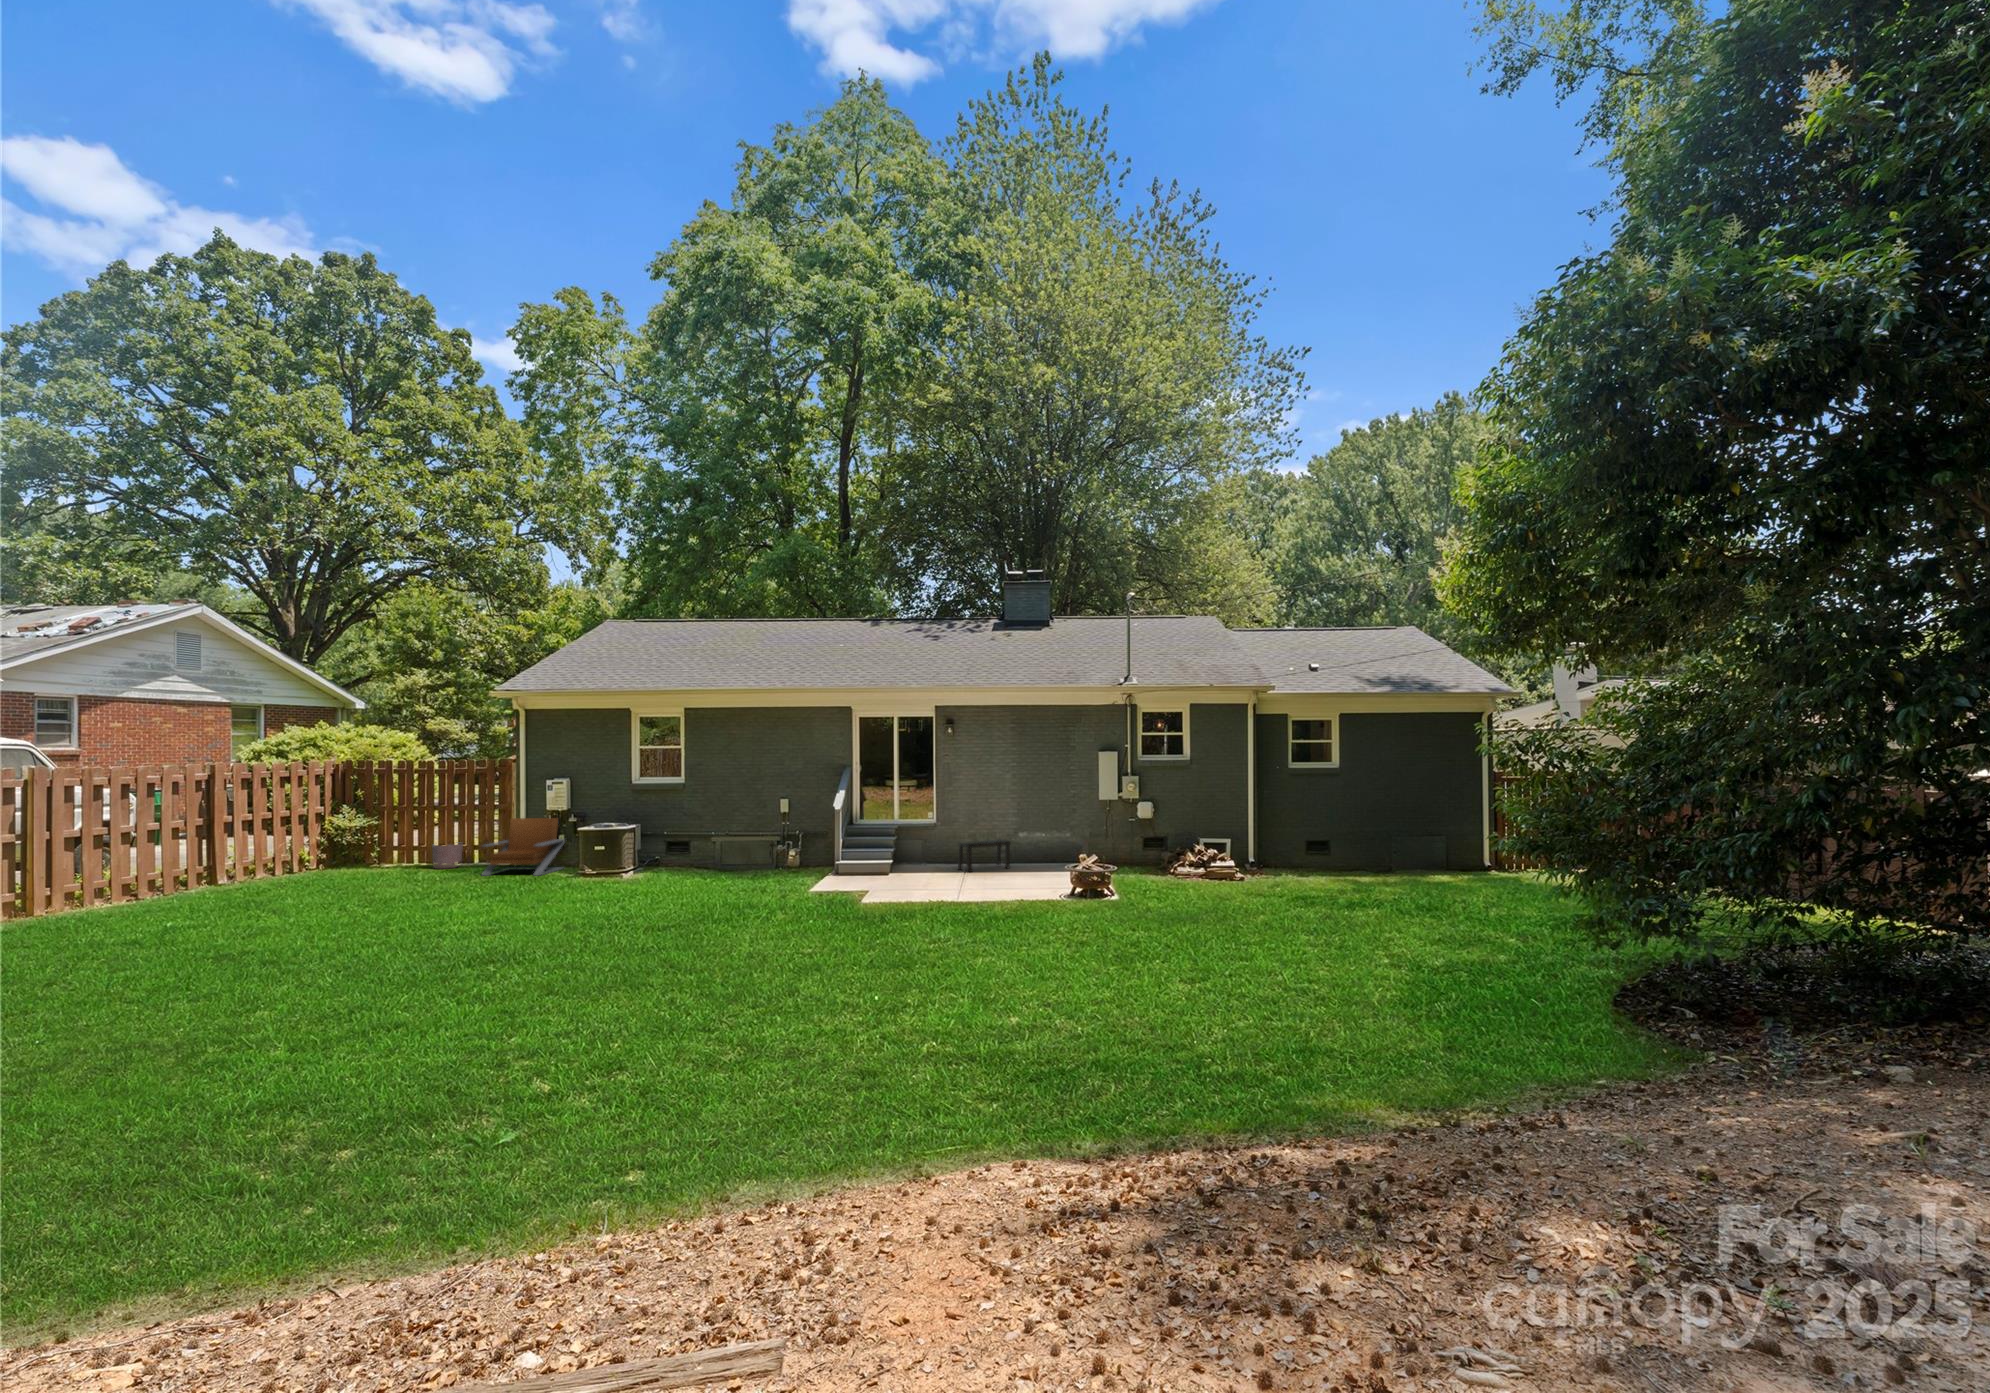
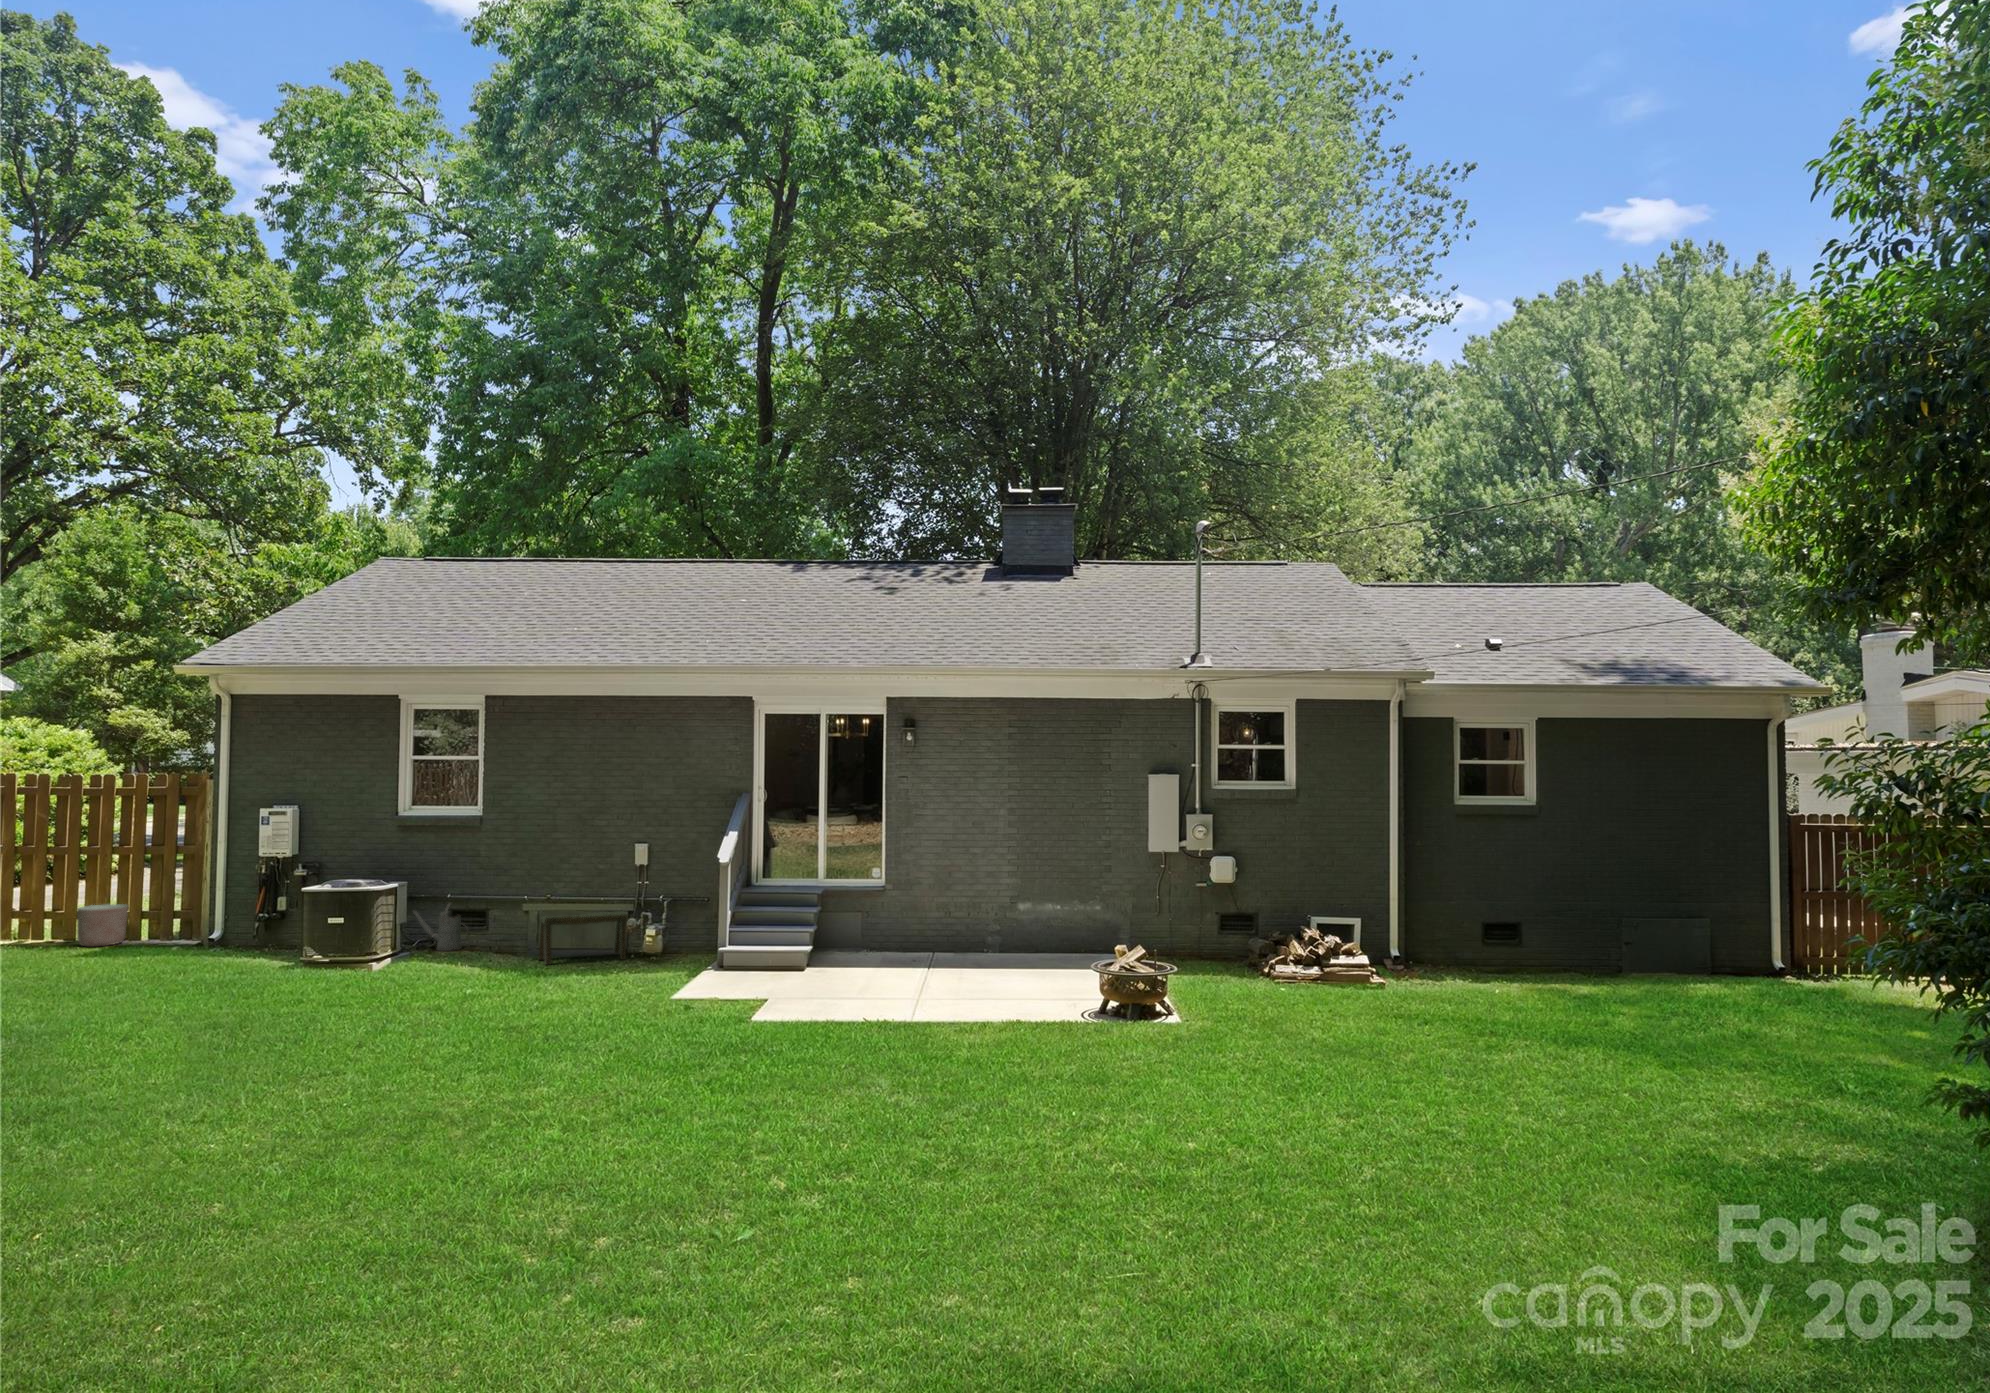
lounge chair: present [482,818,567,876] -> none [146,867,291,961]
watering can: none [643,838,678,868] -> present [413,903,468,951]
bench: present [958,839,1011,872] -> present [539,911,628,965]

